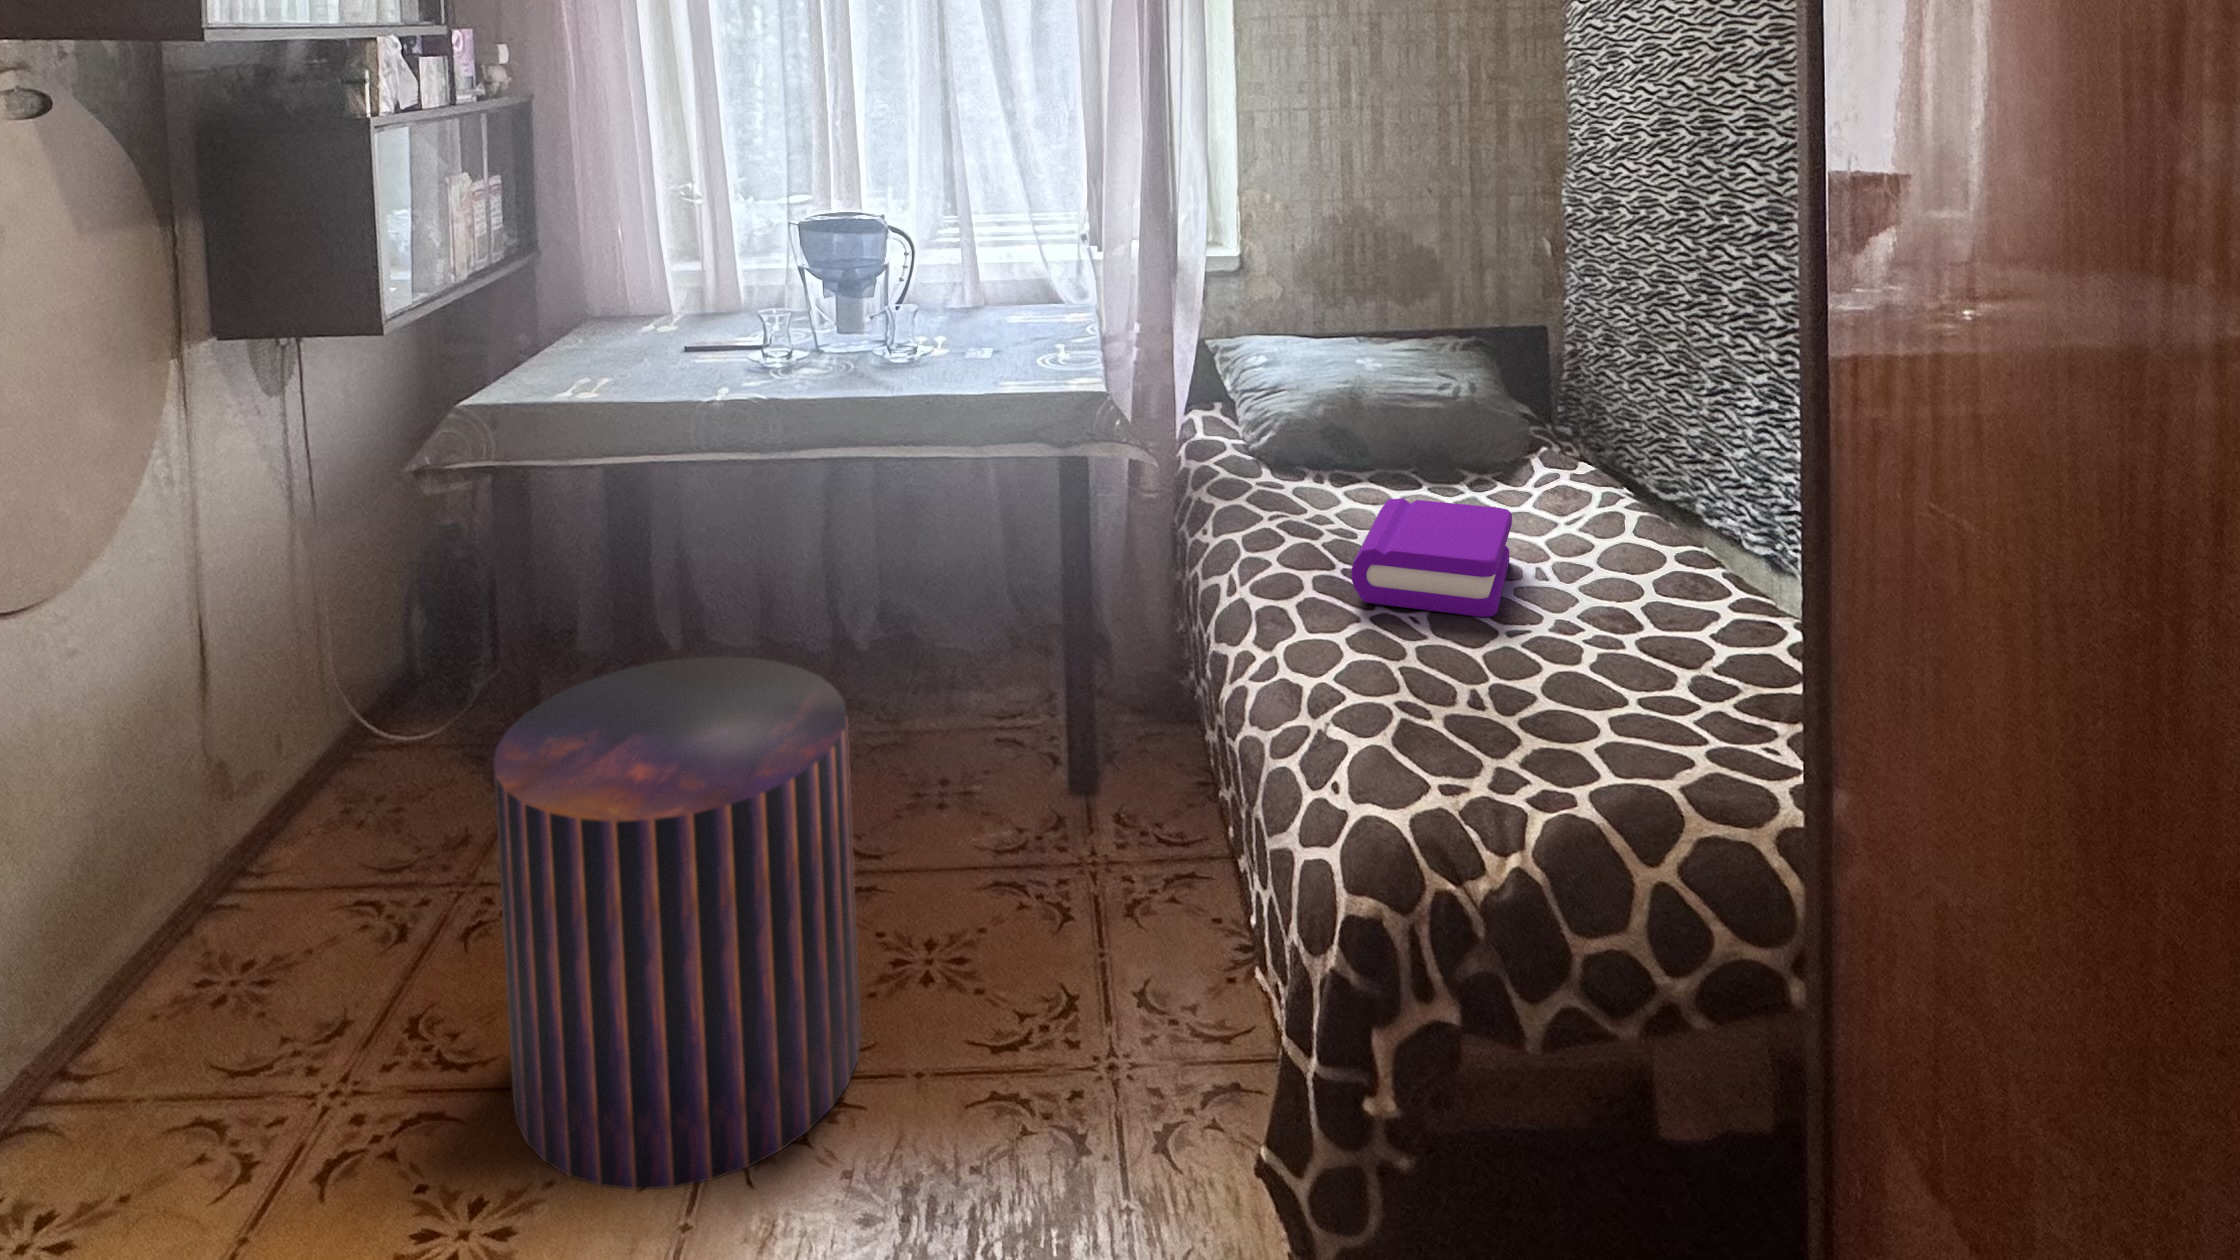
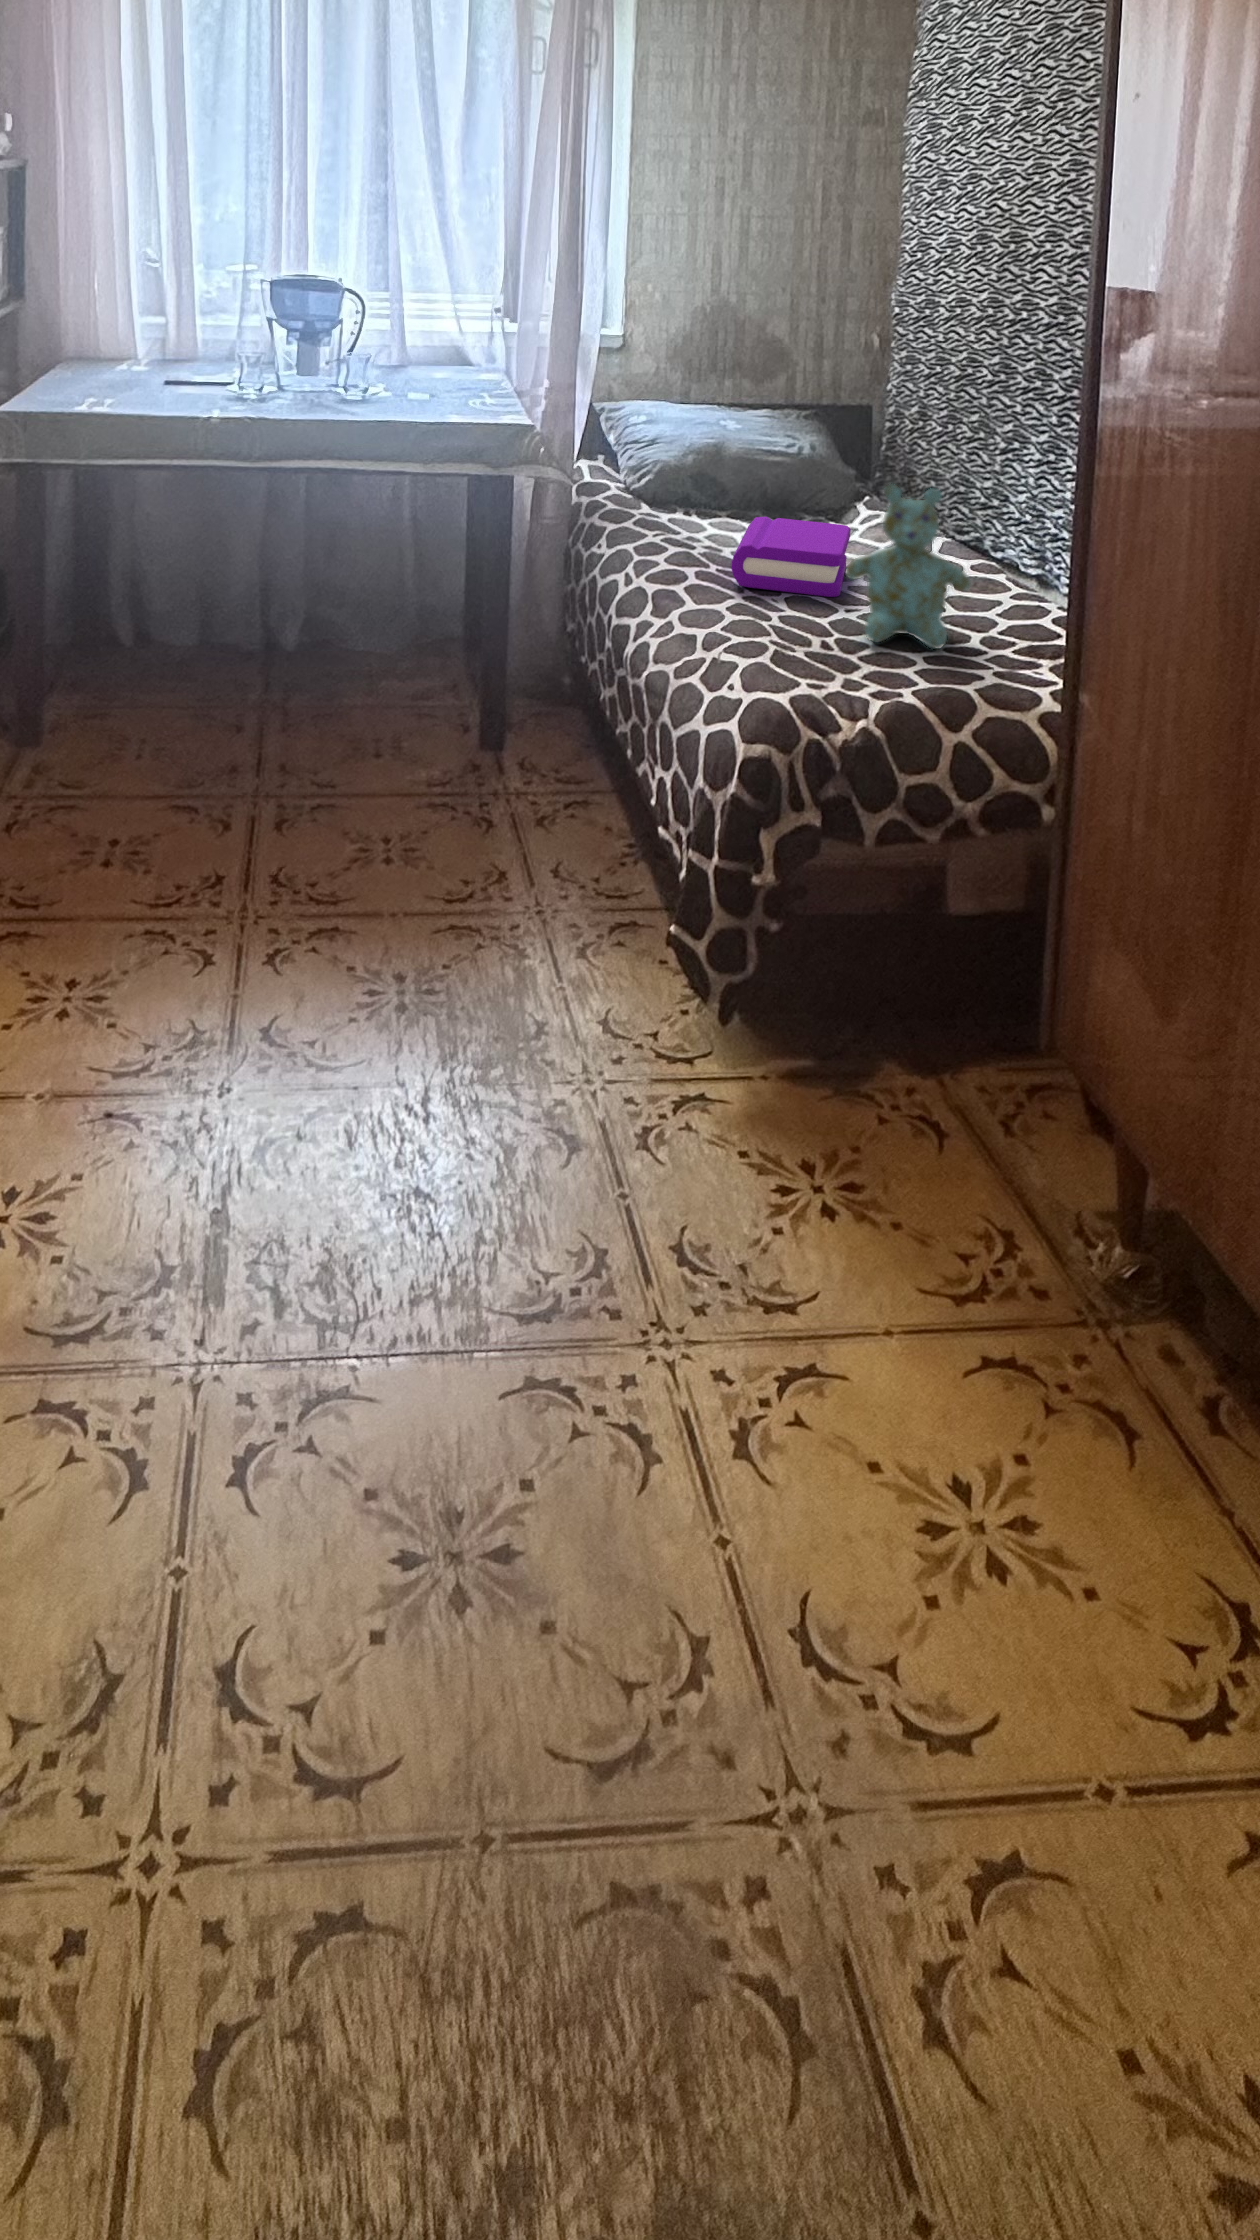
stuffed bear: none [1495,478,1672,714] -> present [845,485,971,649]
pouf: present [493,656,861,1190] -> none [80,612,353,979]

